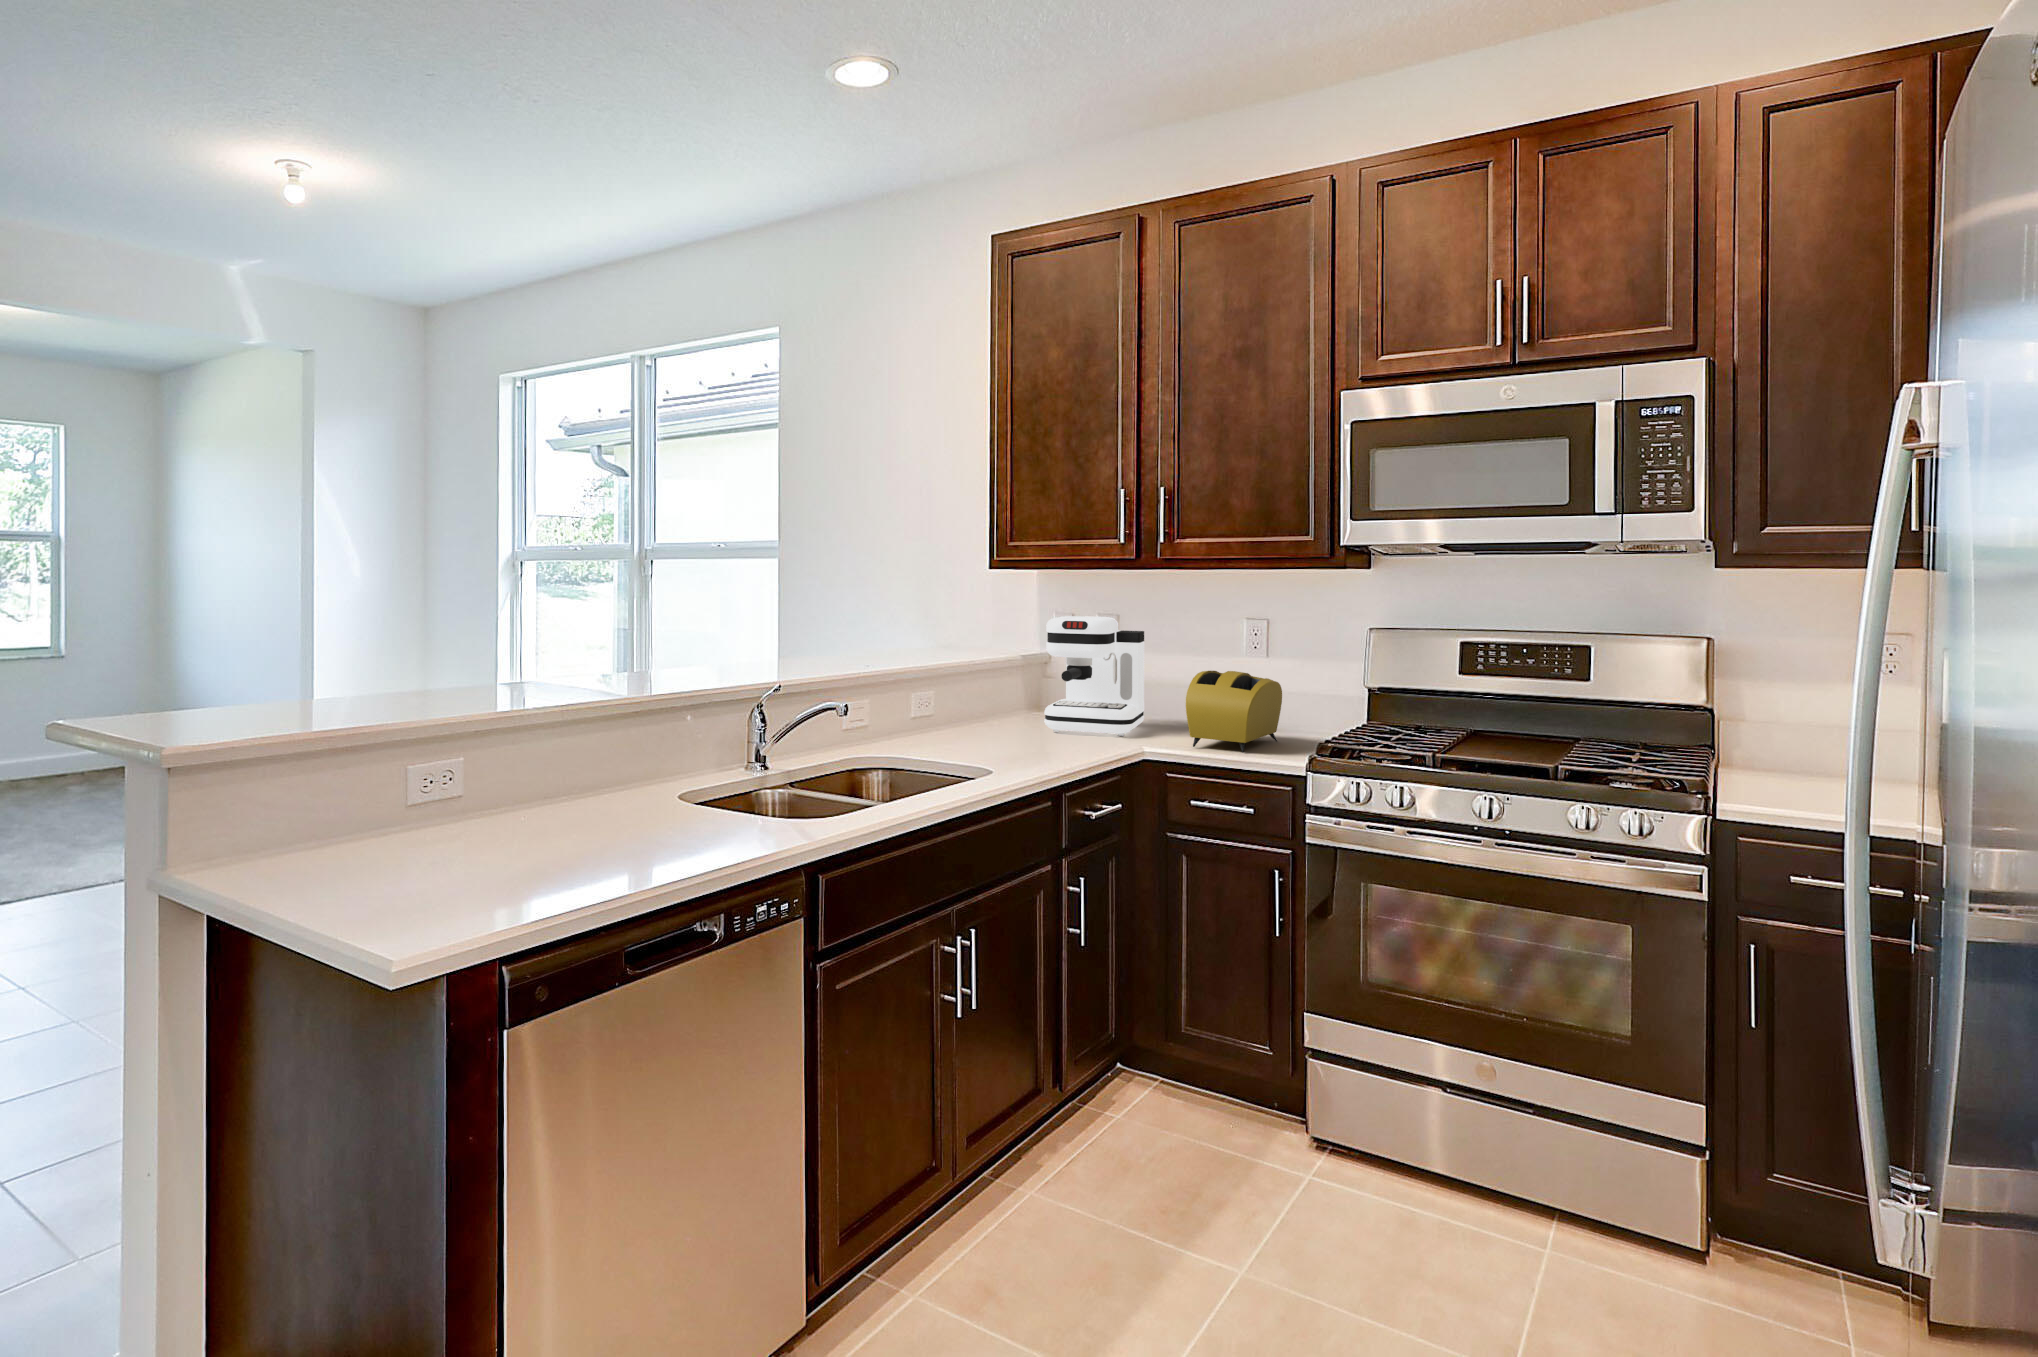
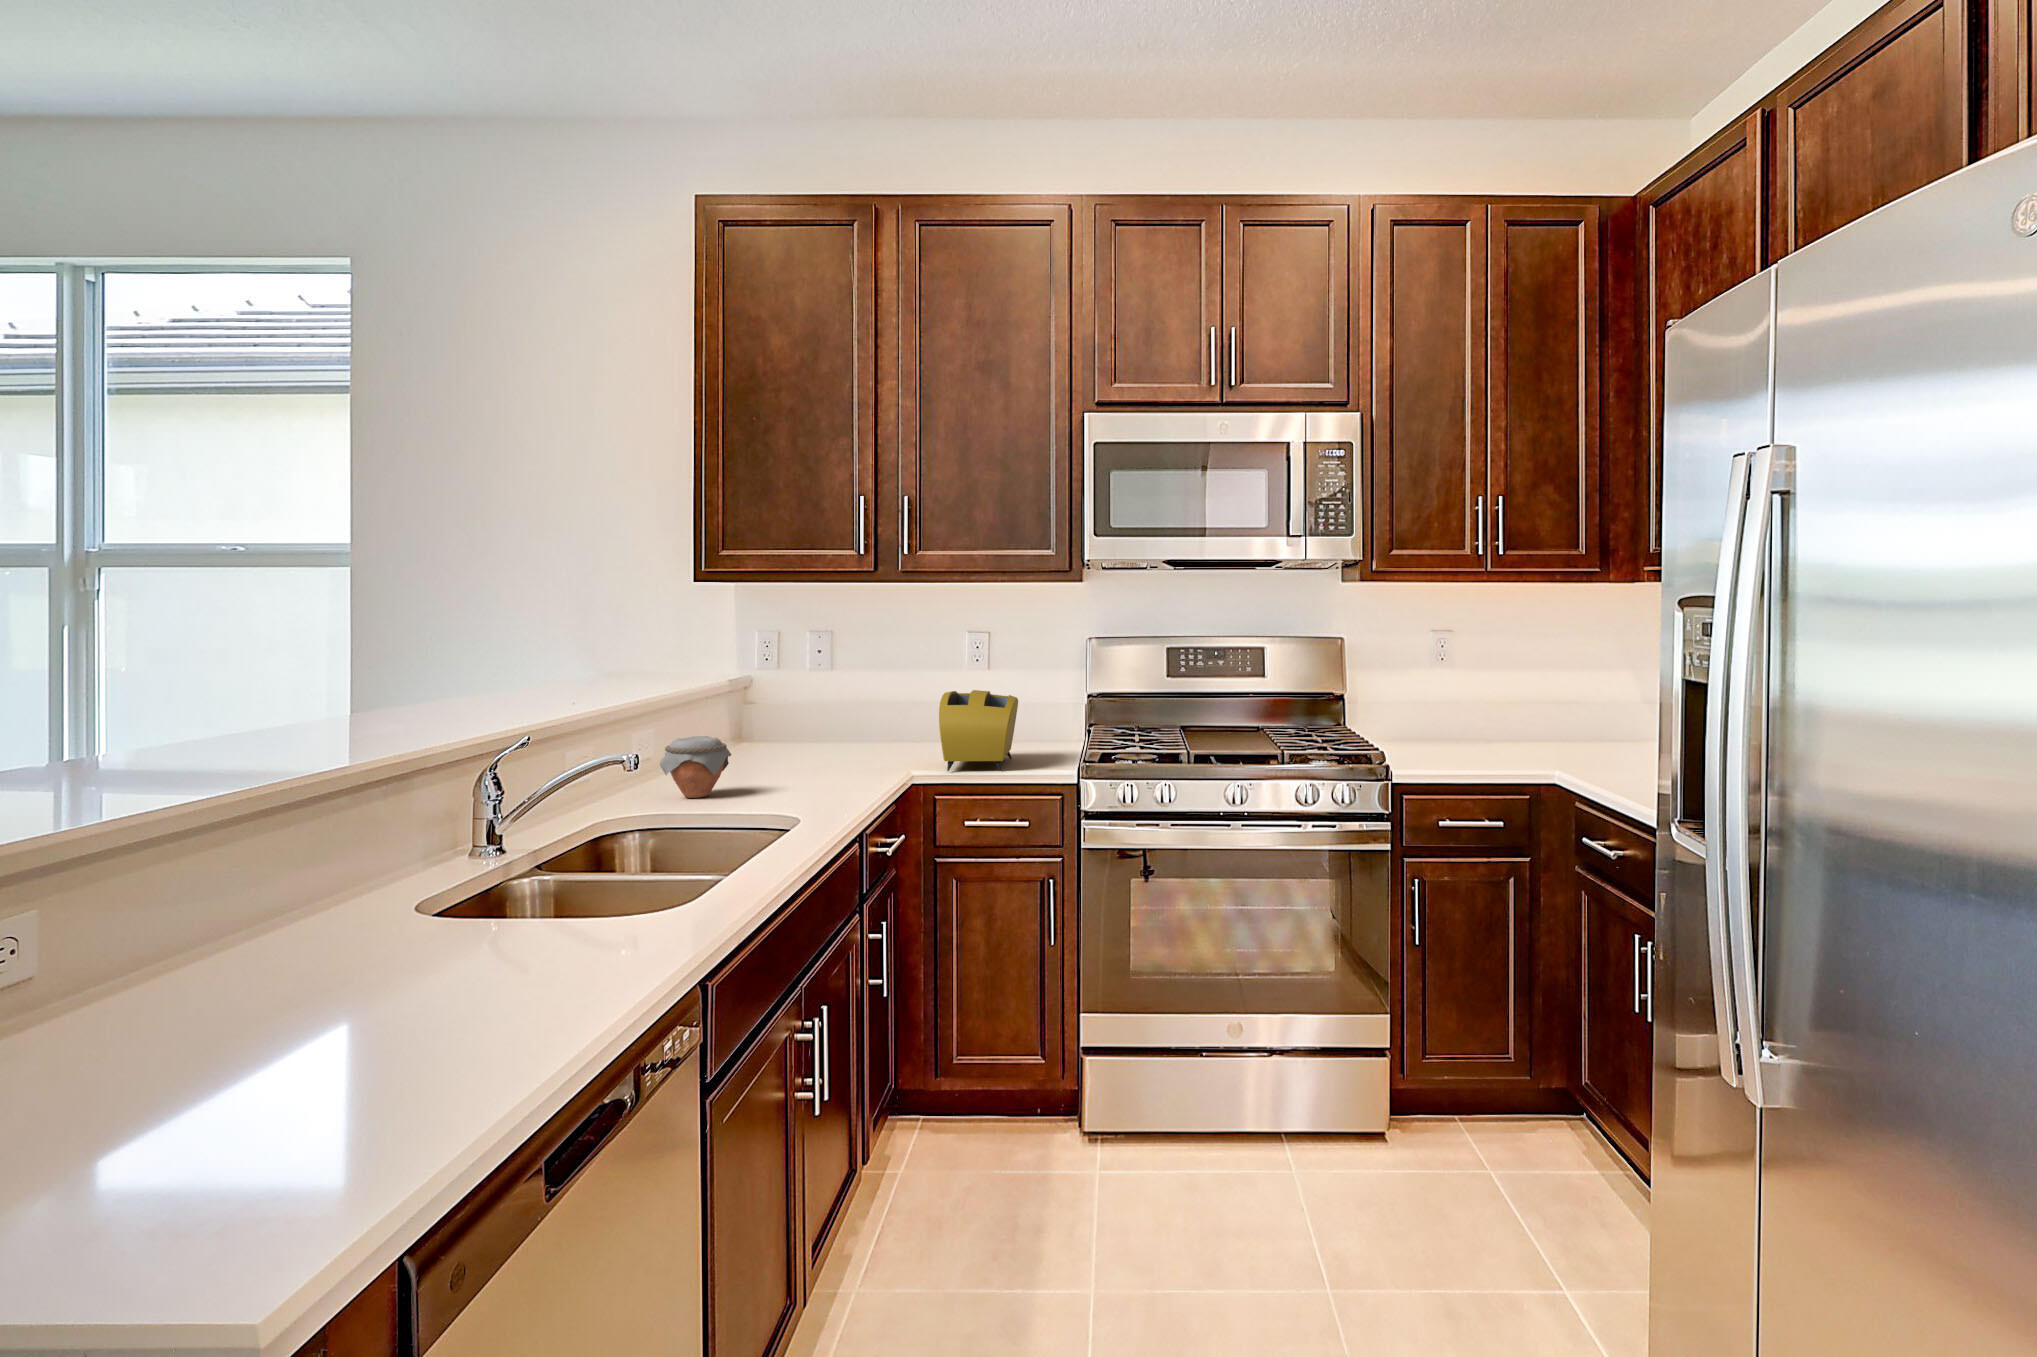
coffee maker: present [1044,616,1144,736] -> none [768,641,870,773]
jar: none [931,694,989,745] -> present [660,736,731,798]

